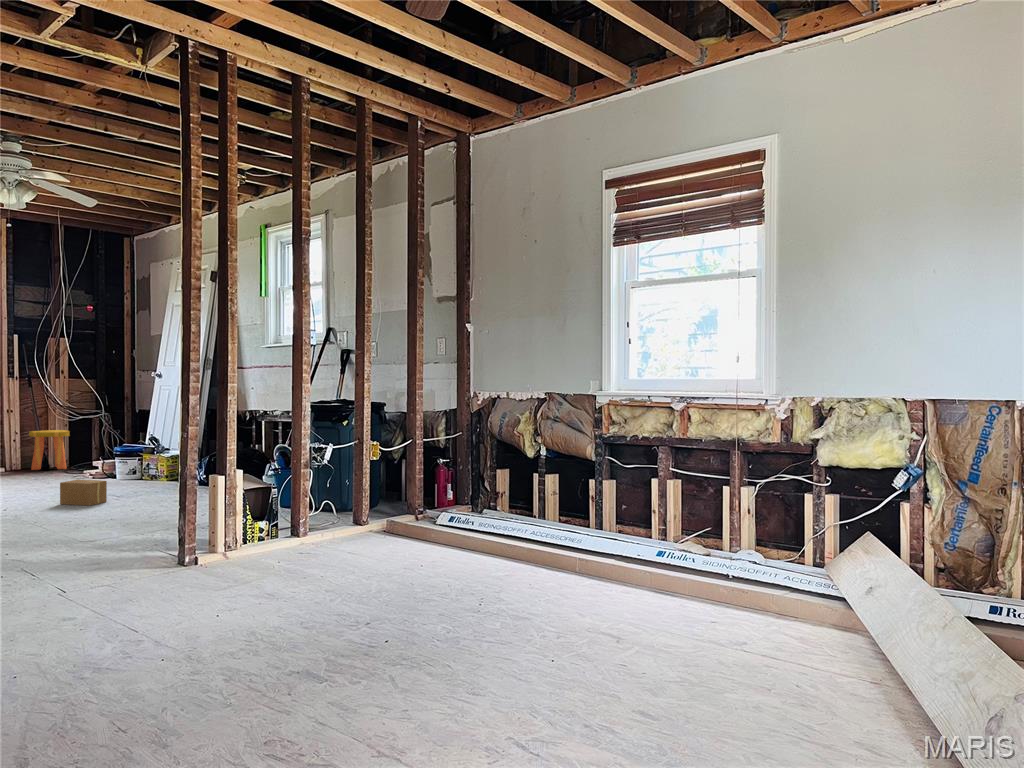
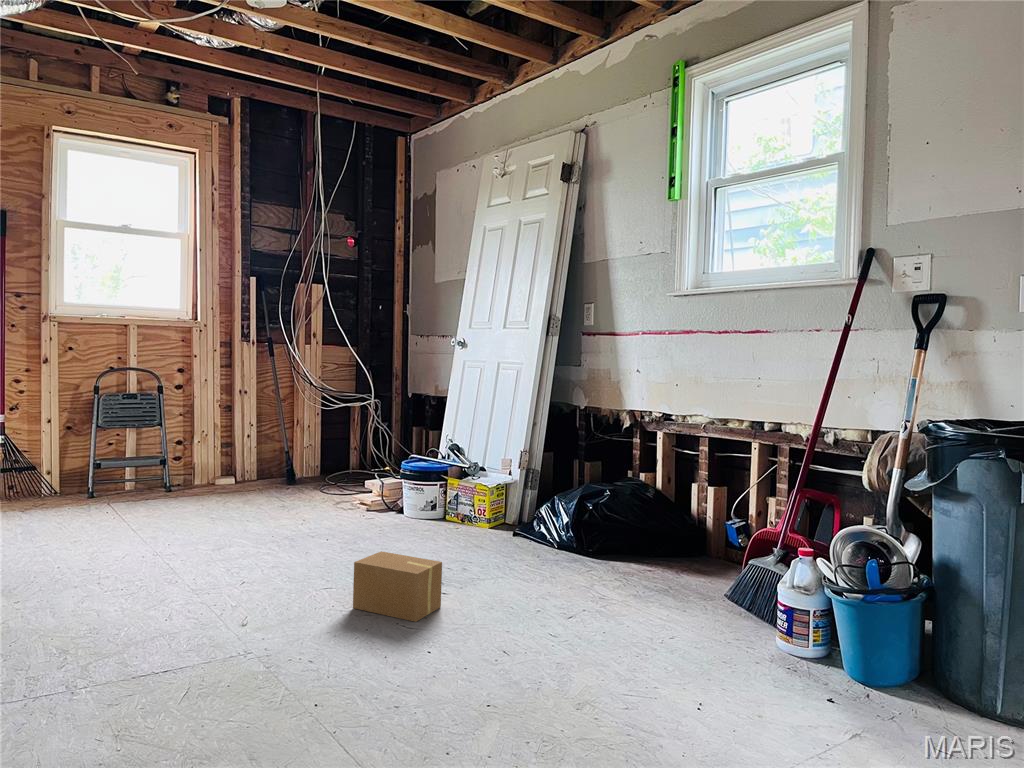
stool: present [29,430,69,470] -> none [269,422,325,484]

